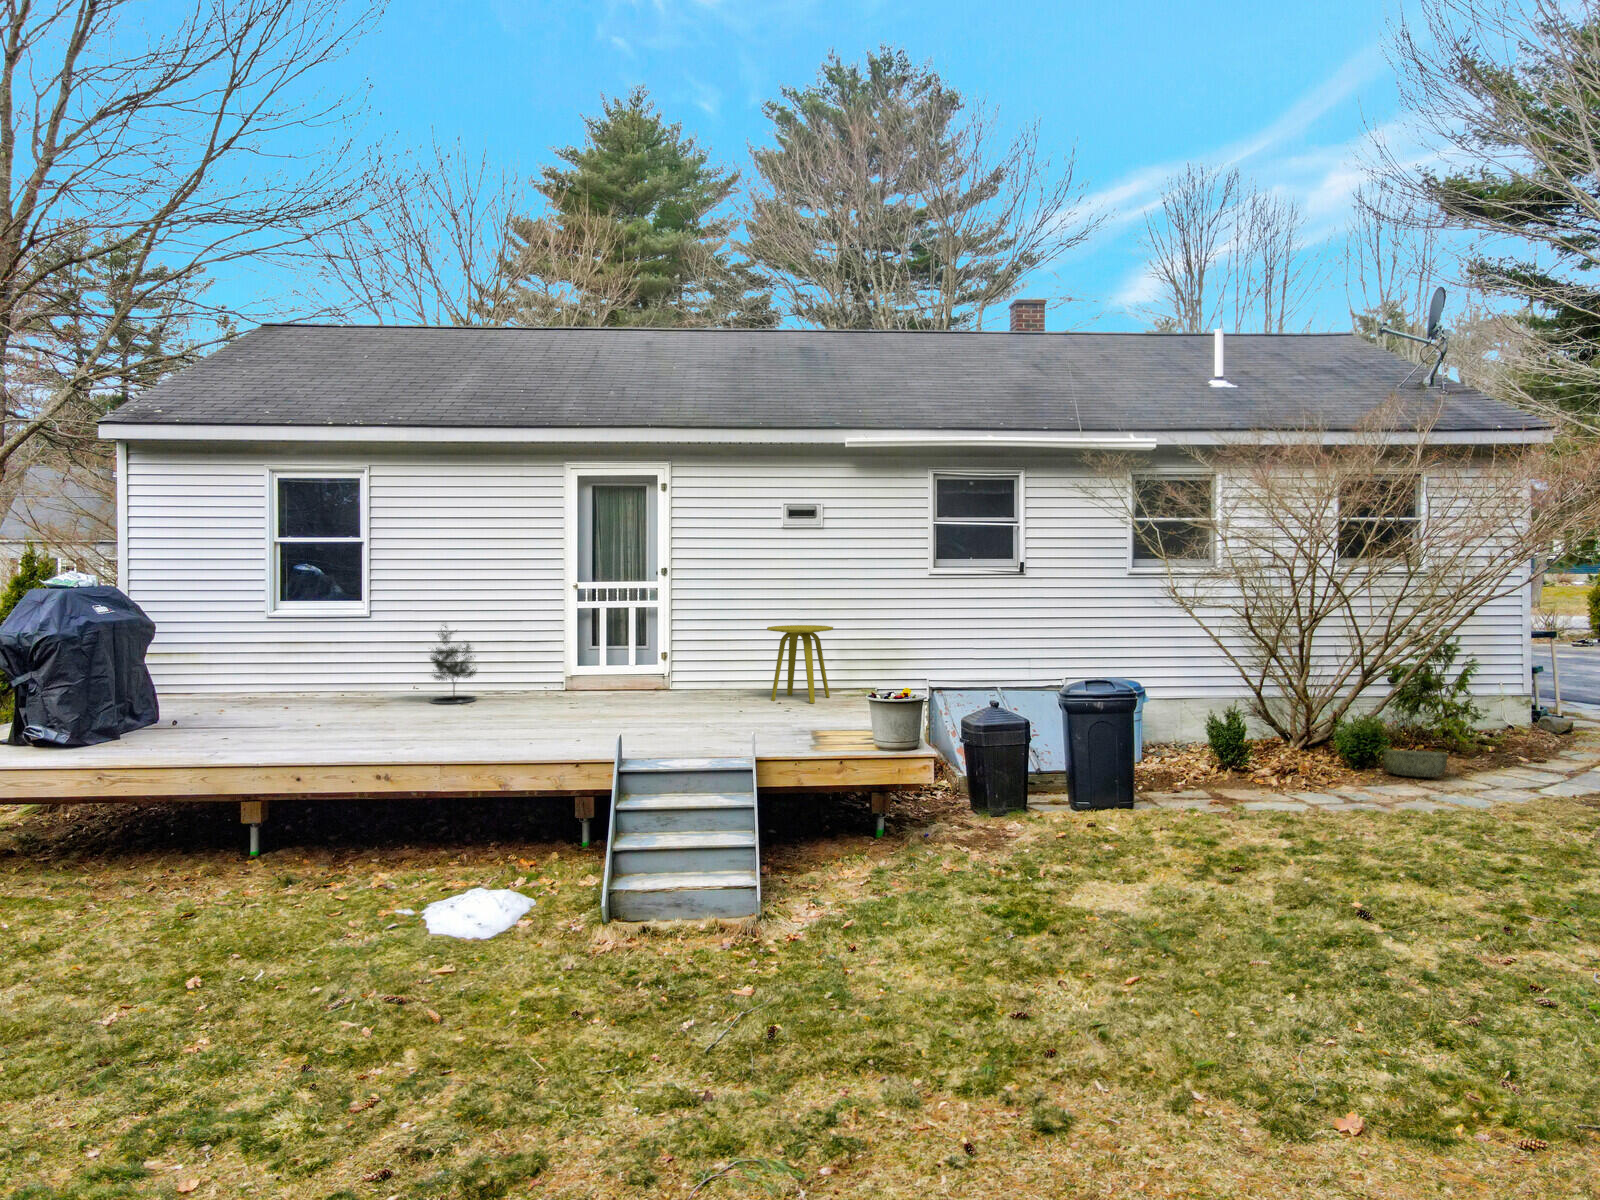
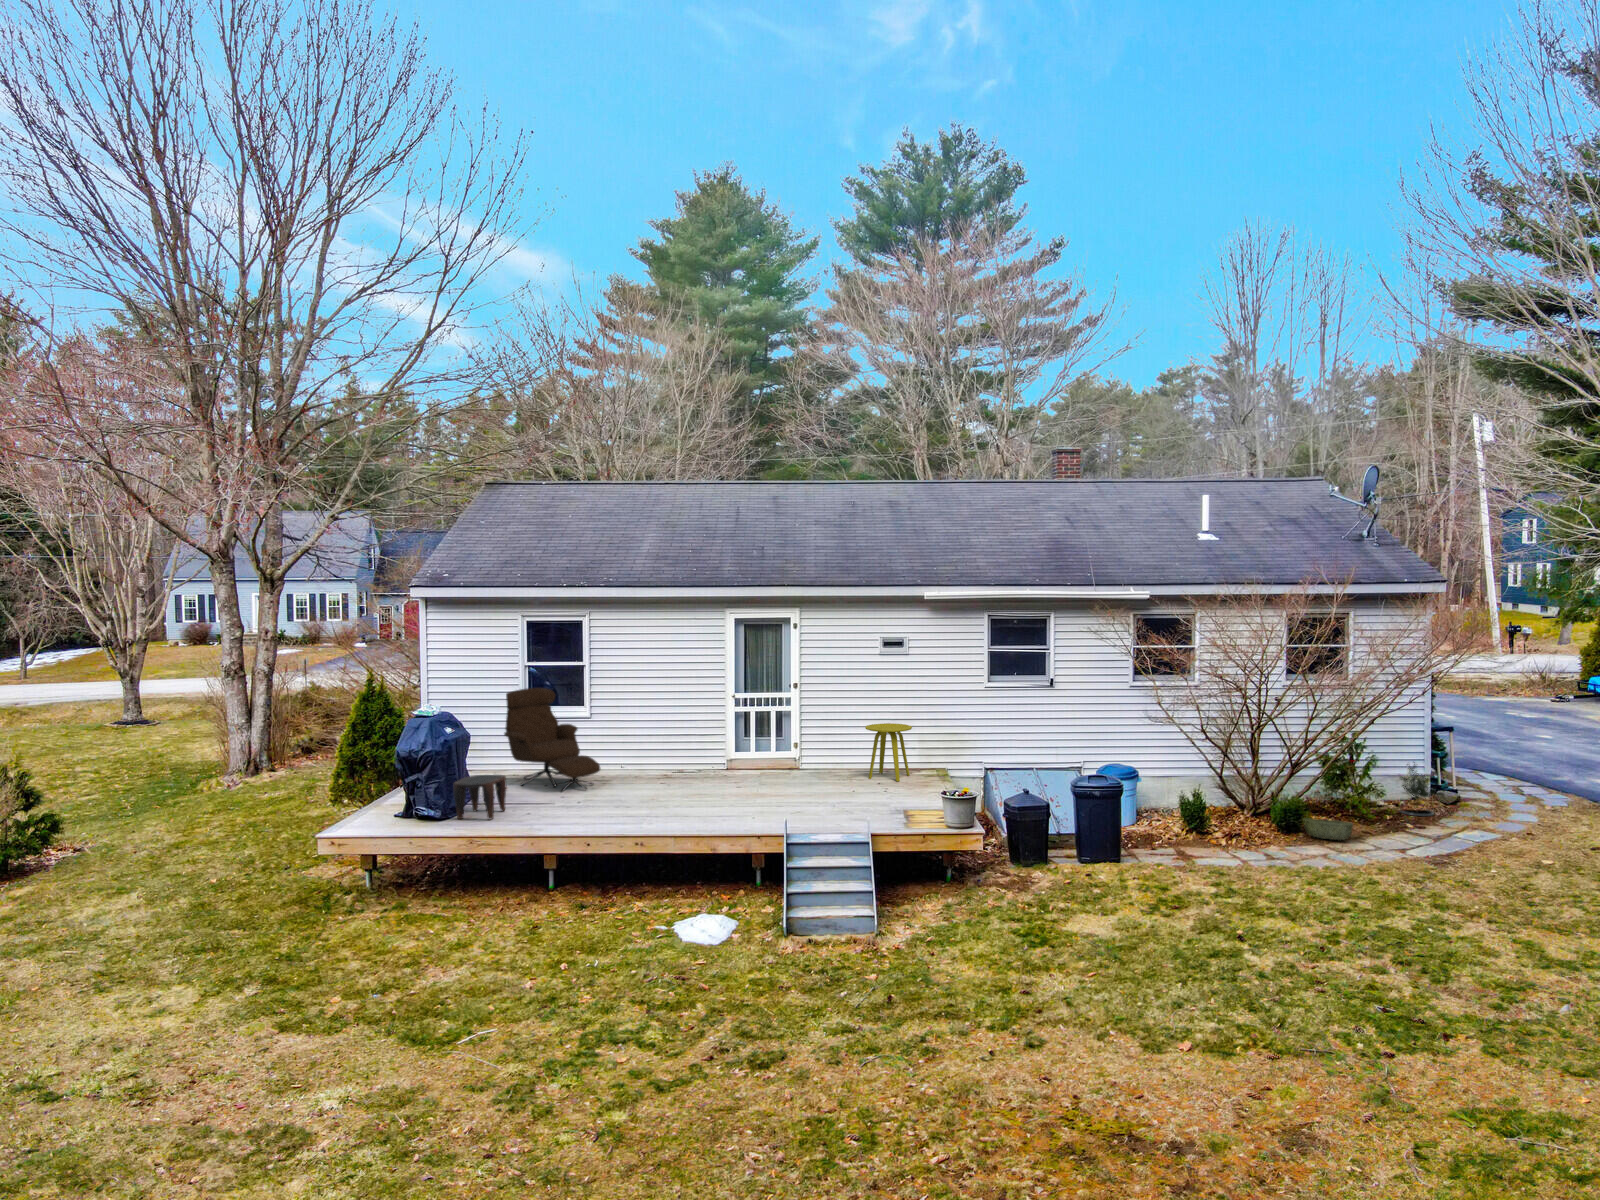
lounge chair: none [224,570,369,716] -> present [504,688,600,791]
potted tree: present [430,626,477,704] -> present [1400,762,1434,816]
stool: none [92,682,193,749] -> present [453,775,506,819]

